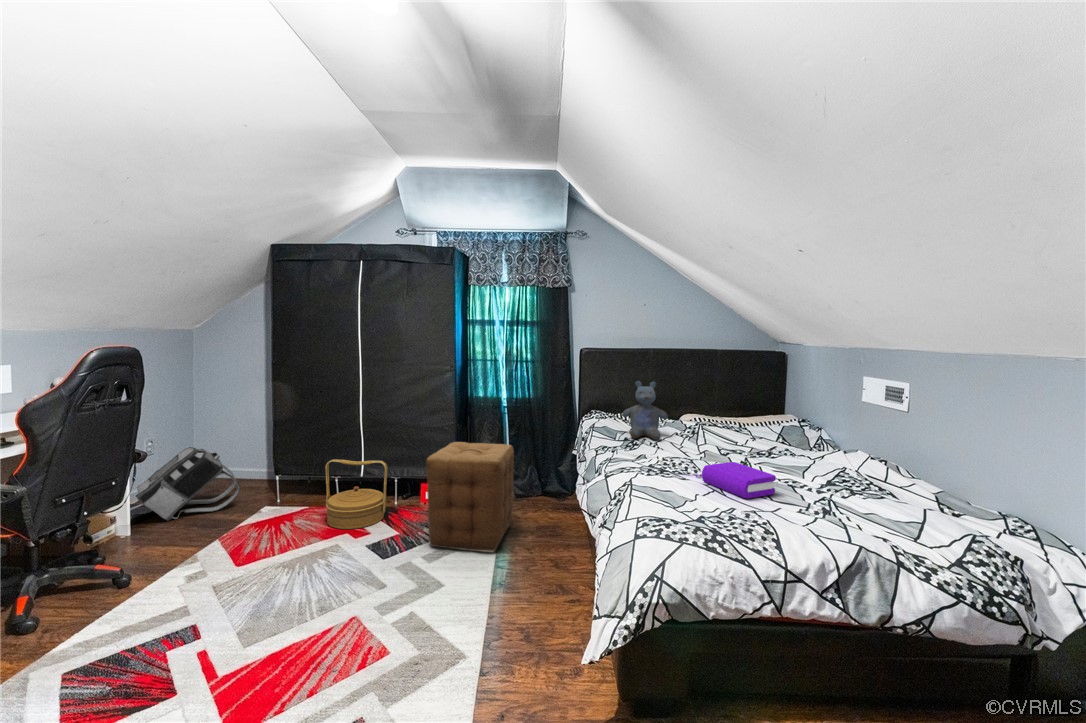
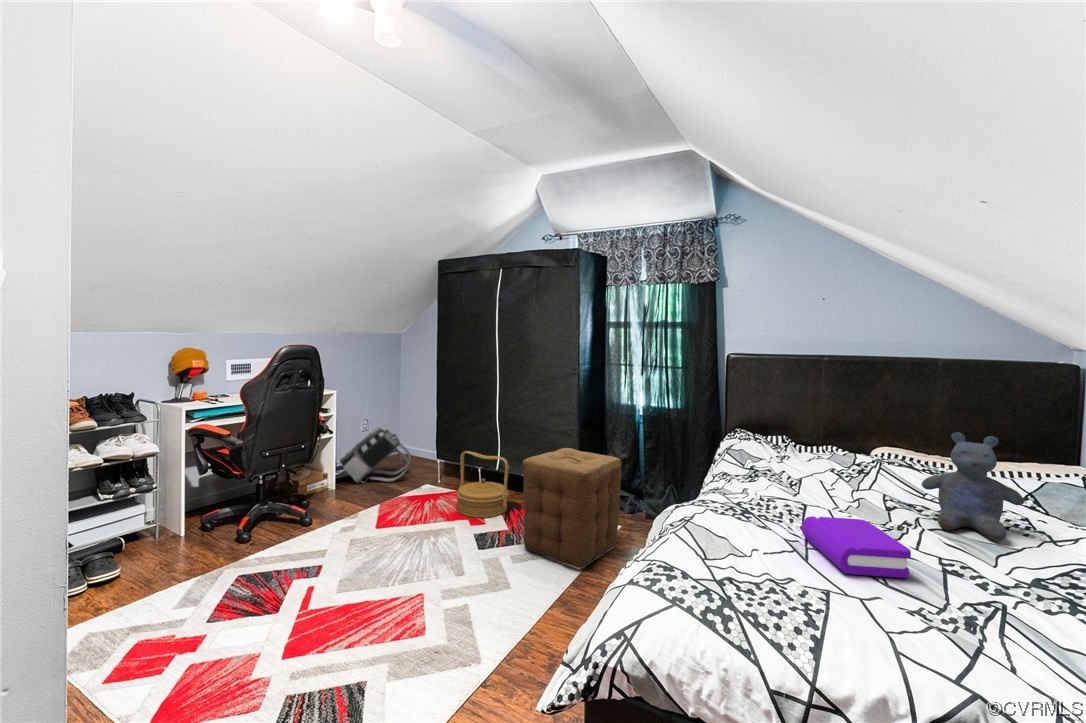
stuffed bear: present [622,381,668,440] -> present [922,432,1024,541]

